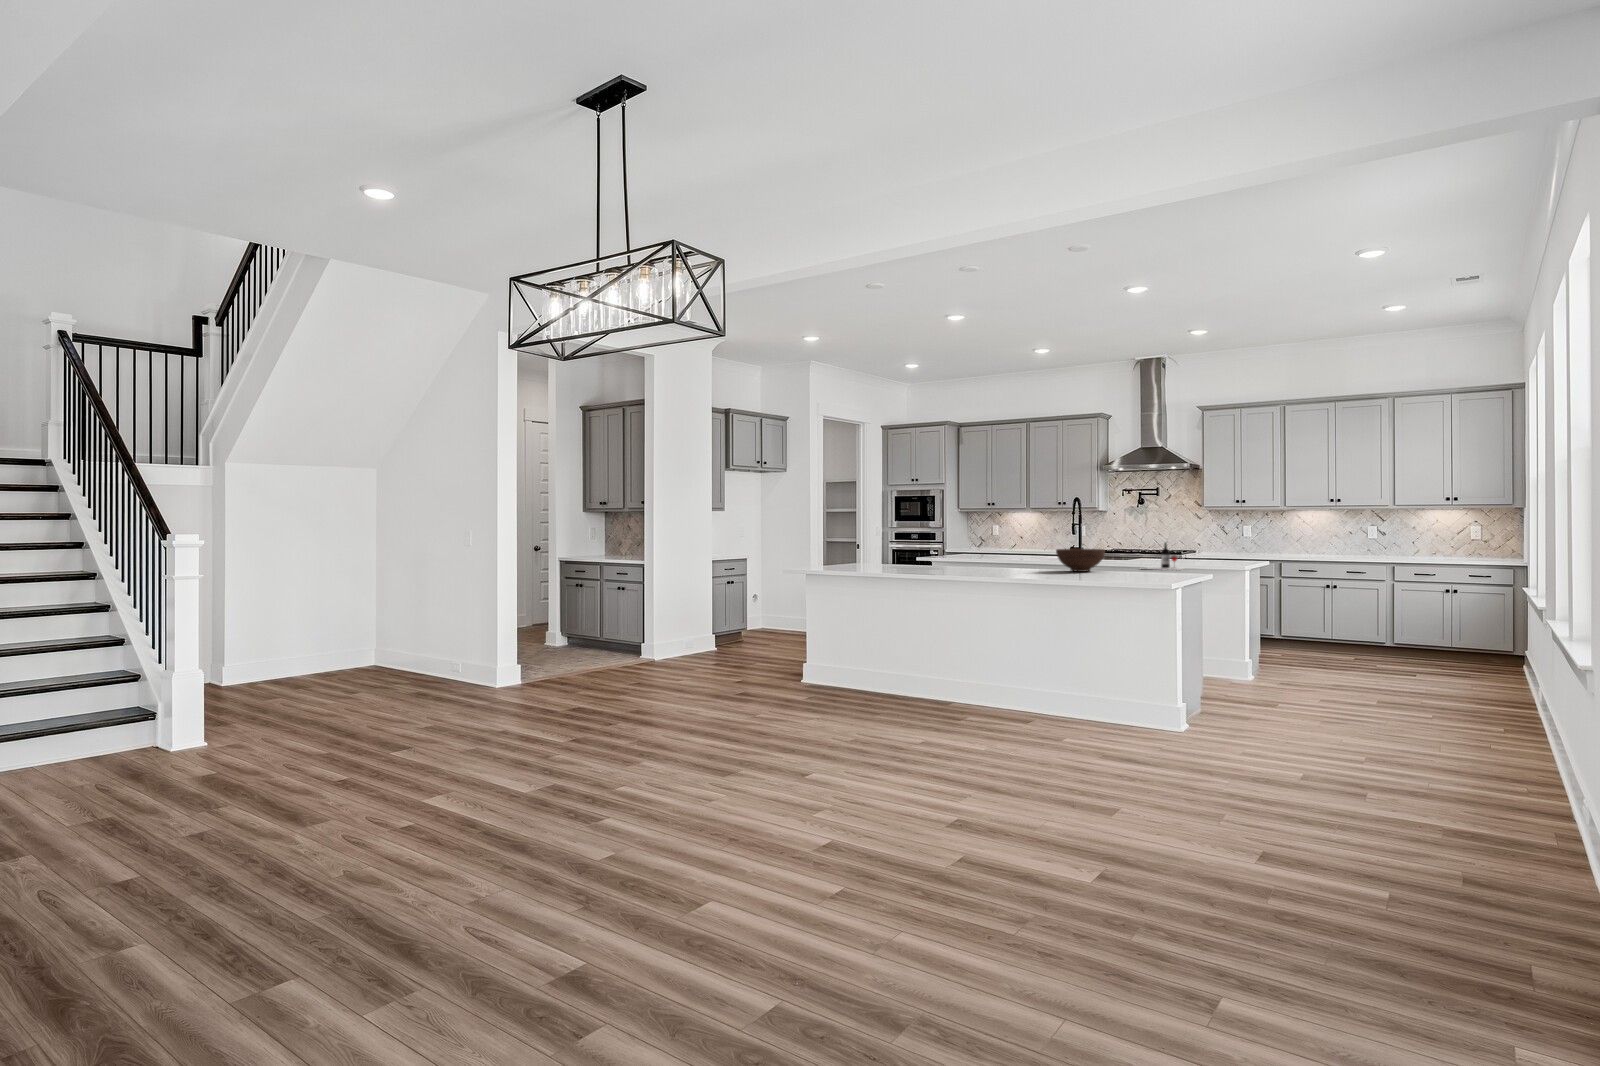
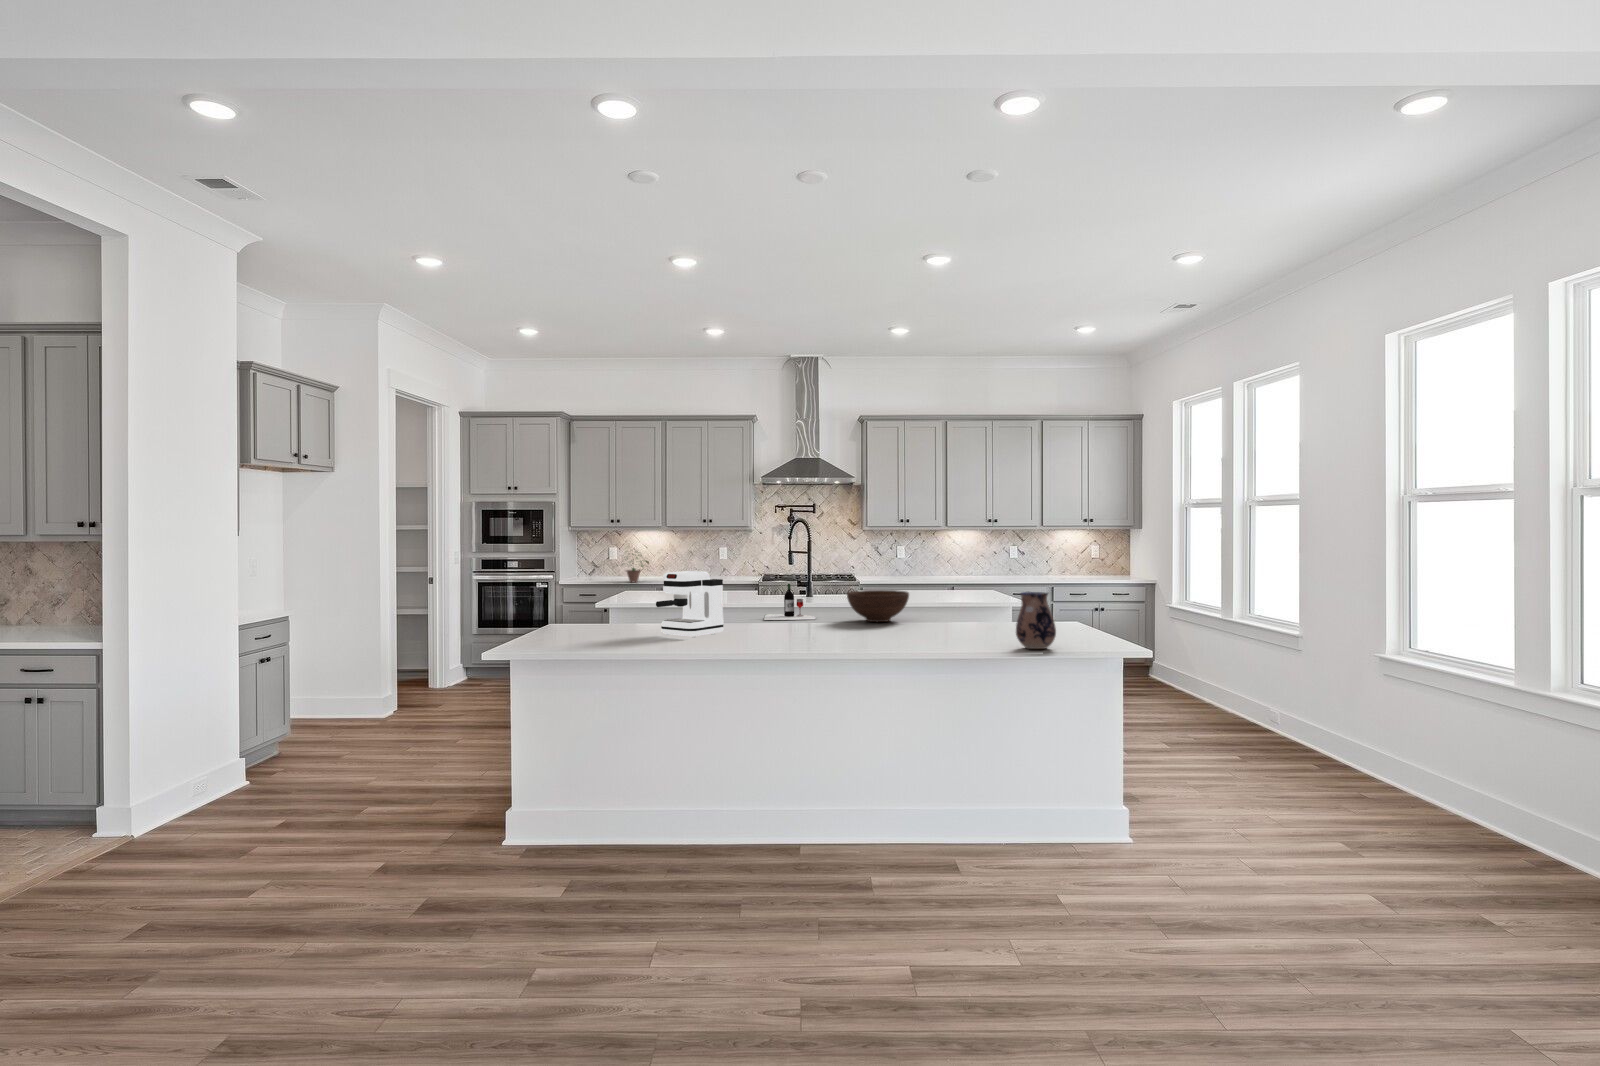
potted plant: none [989,524,1021,552] -> present [626,553,644,582]
coffee maker: none [910,530,958,574] -> present [656,571,724,638]
ceramic pitcher: none [1106,542,1136,583] -> present [1016,592,1056,649]
wine bottle: present [1147,543,1183,570] -> present [764,584,816,620]

